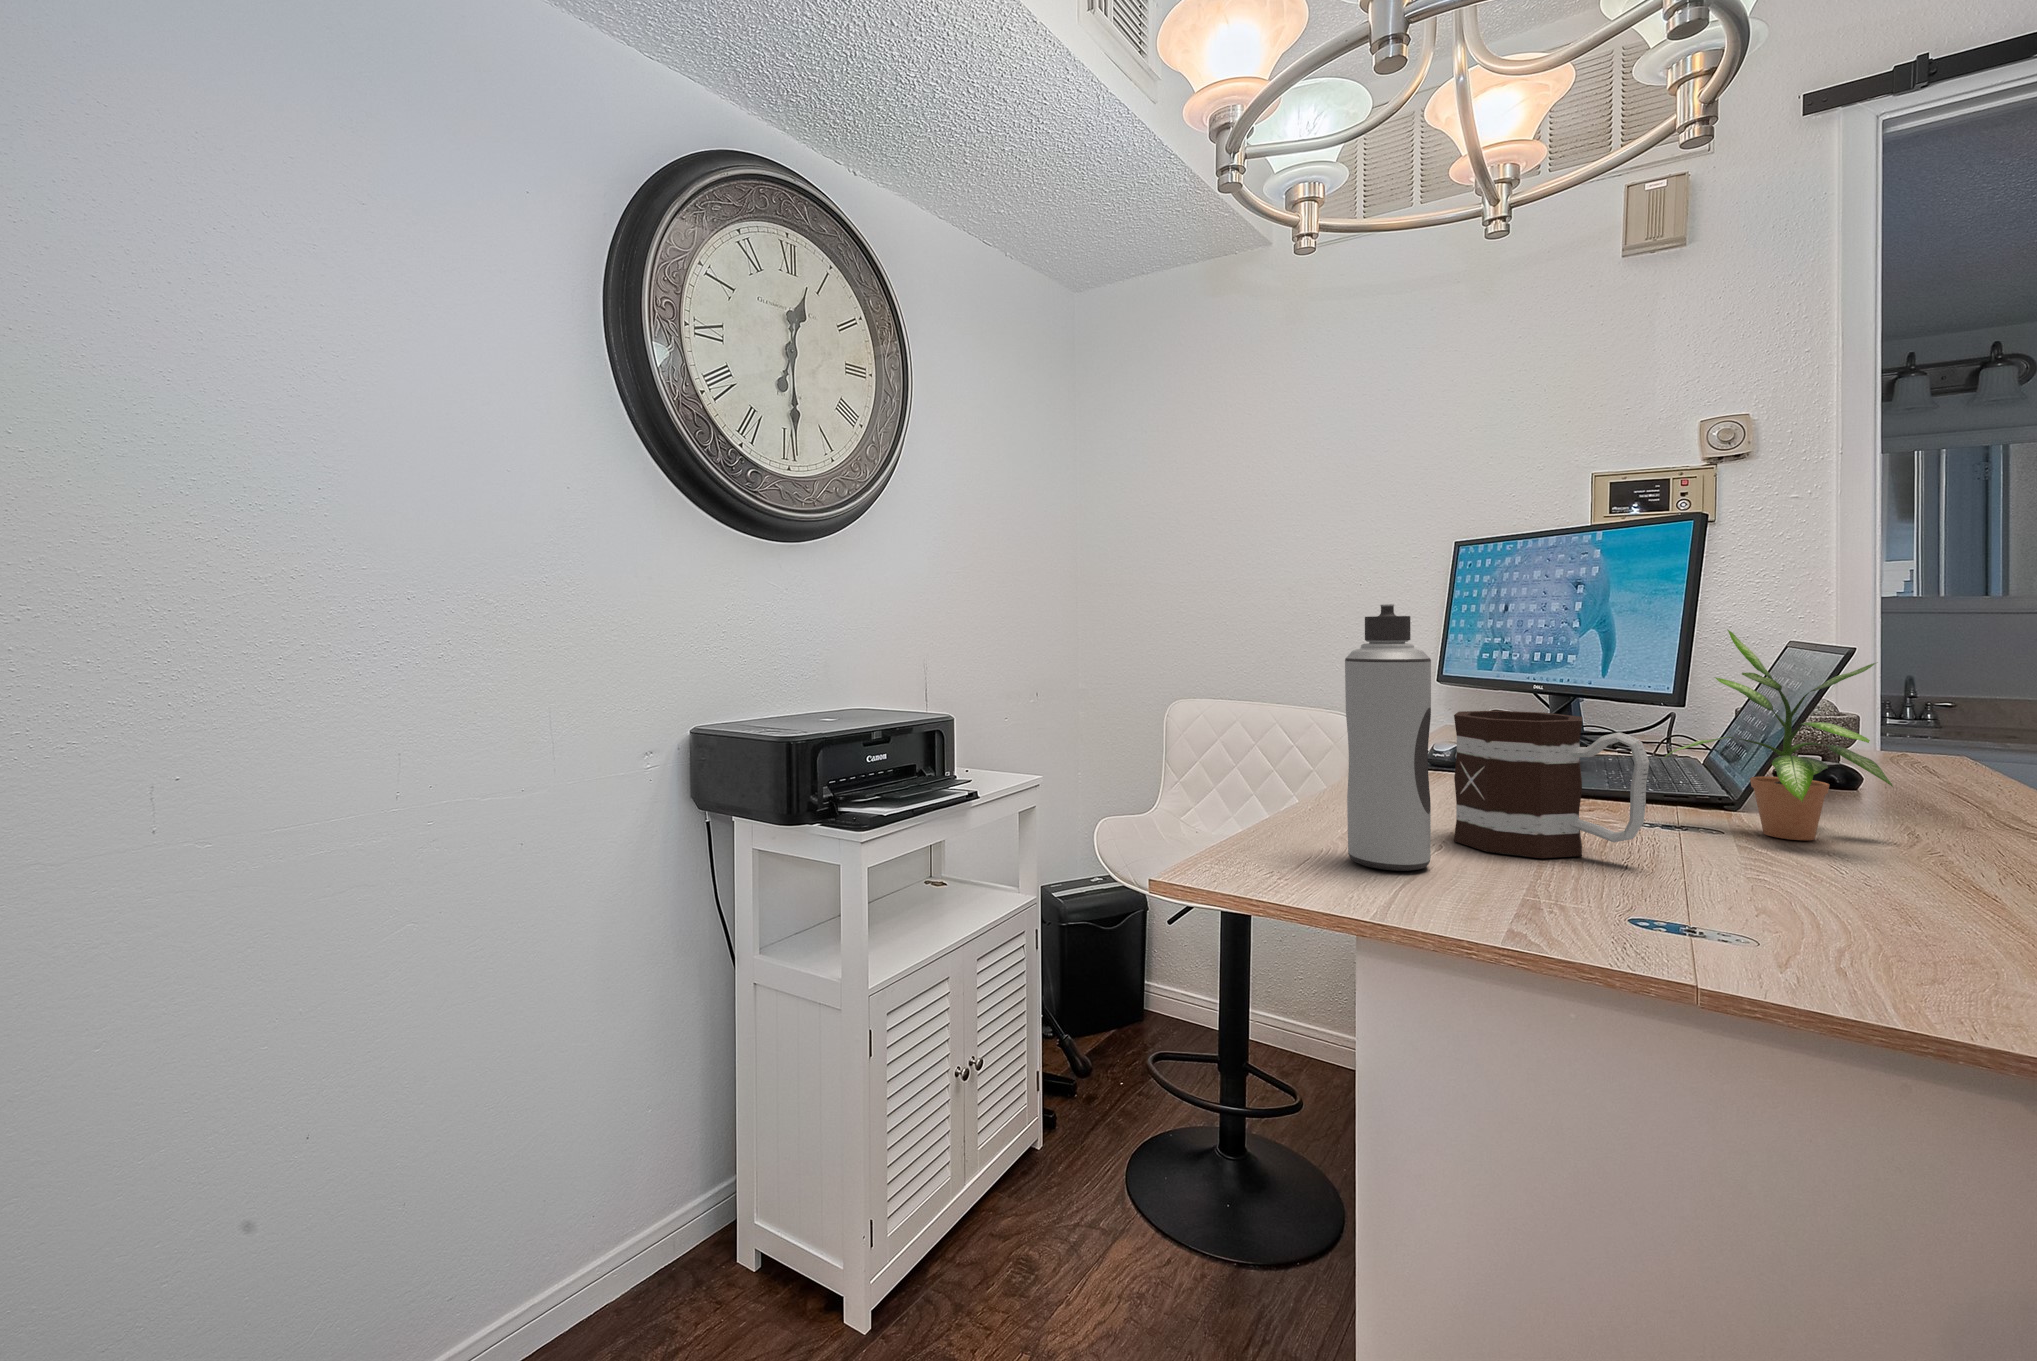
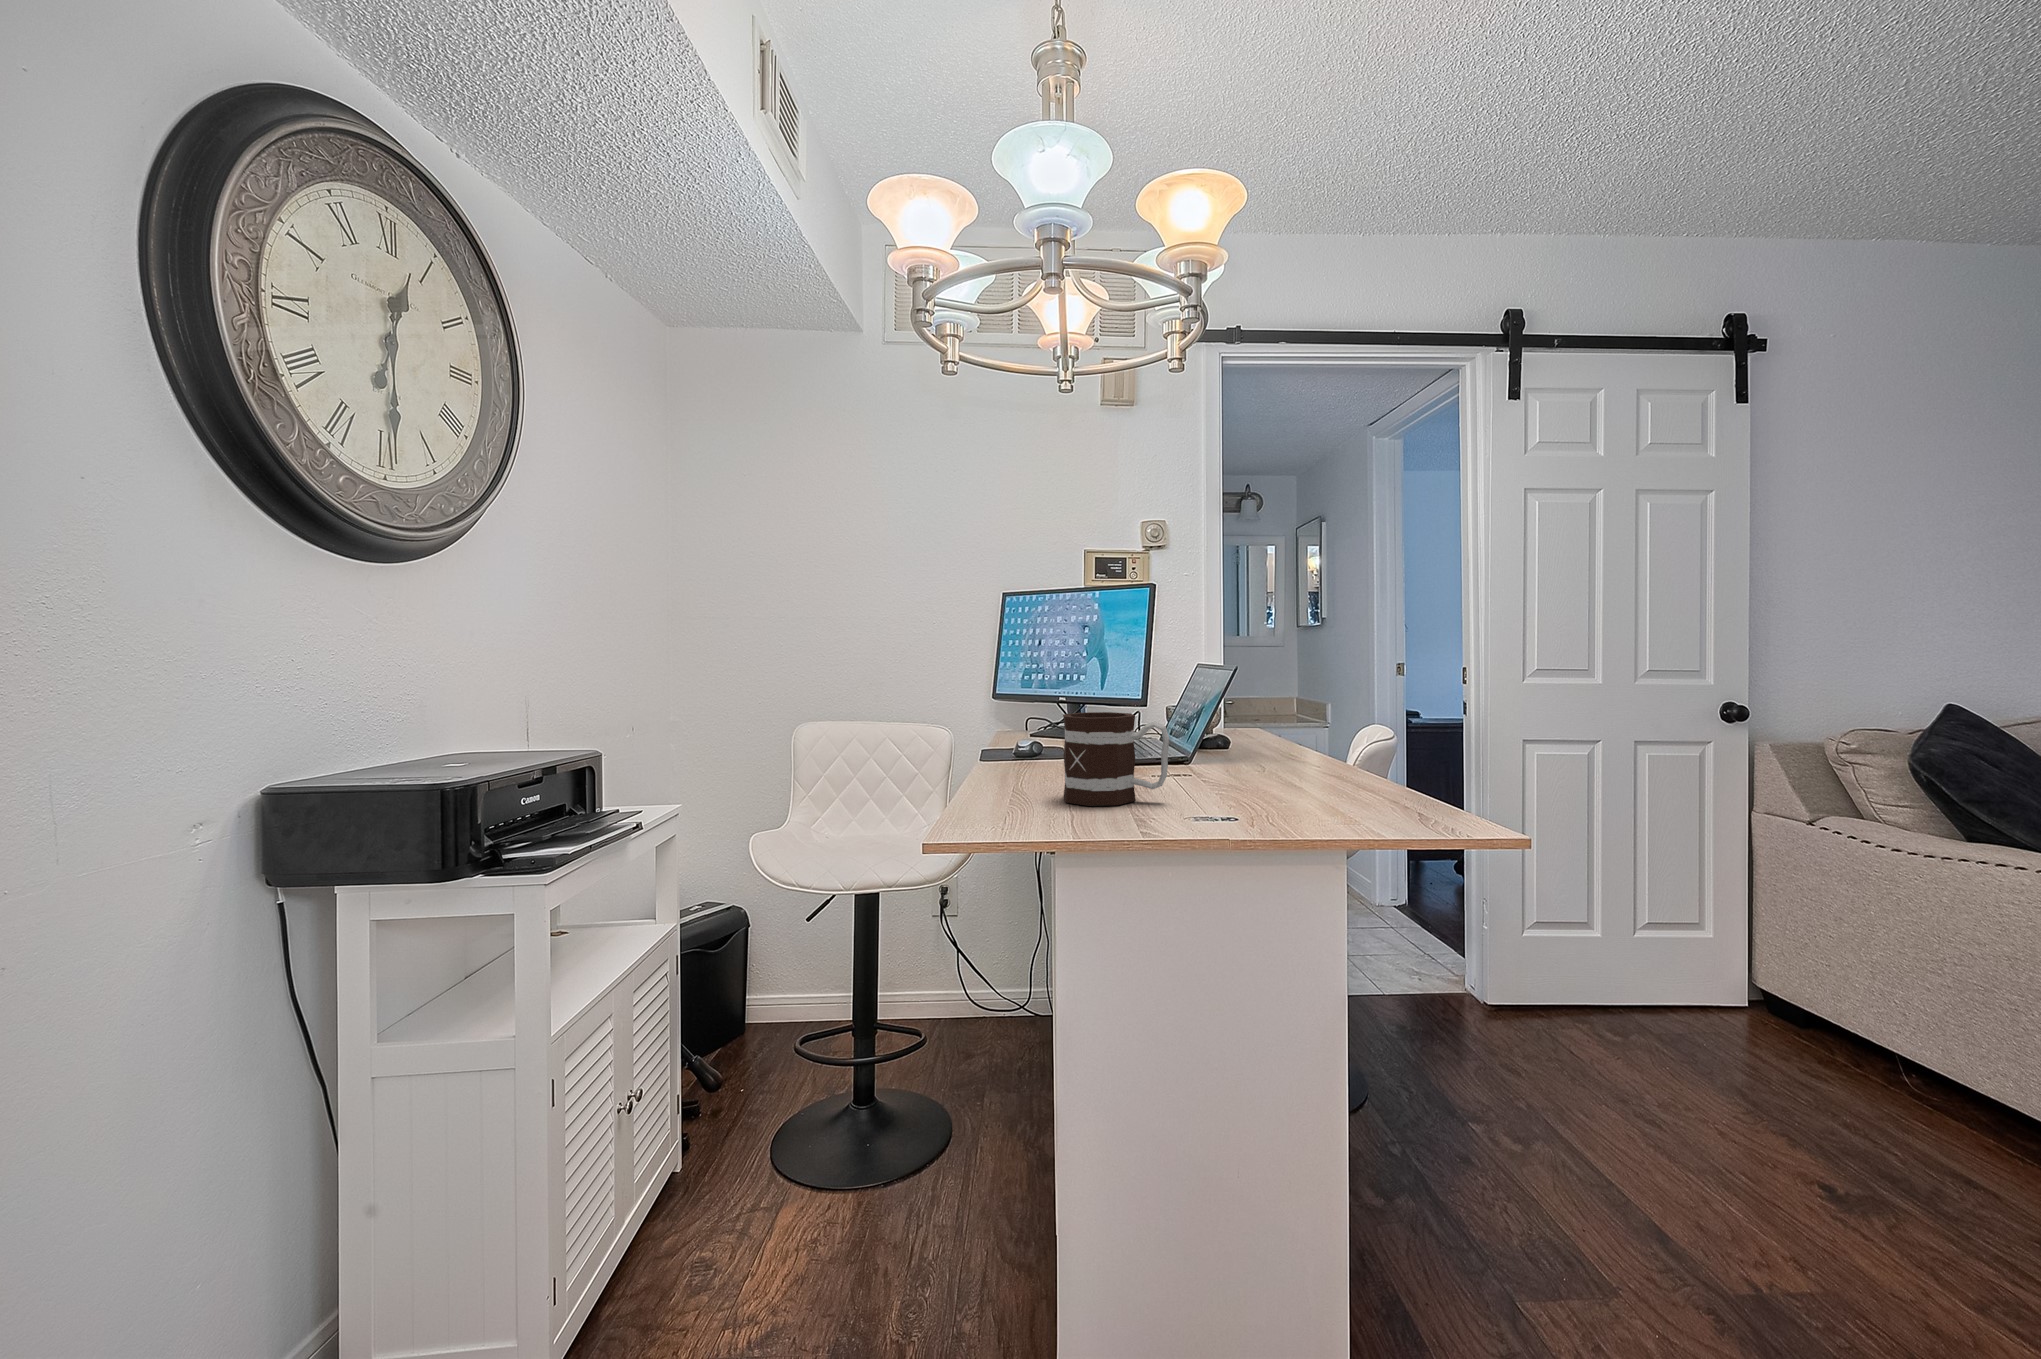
water bottle: present [1345,604,1431,871] -> none [1014,643,1067,825]
potted plant: present [1665,630,1893,840] -> none [1156,657,1254,778]

